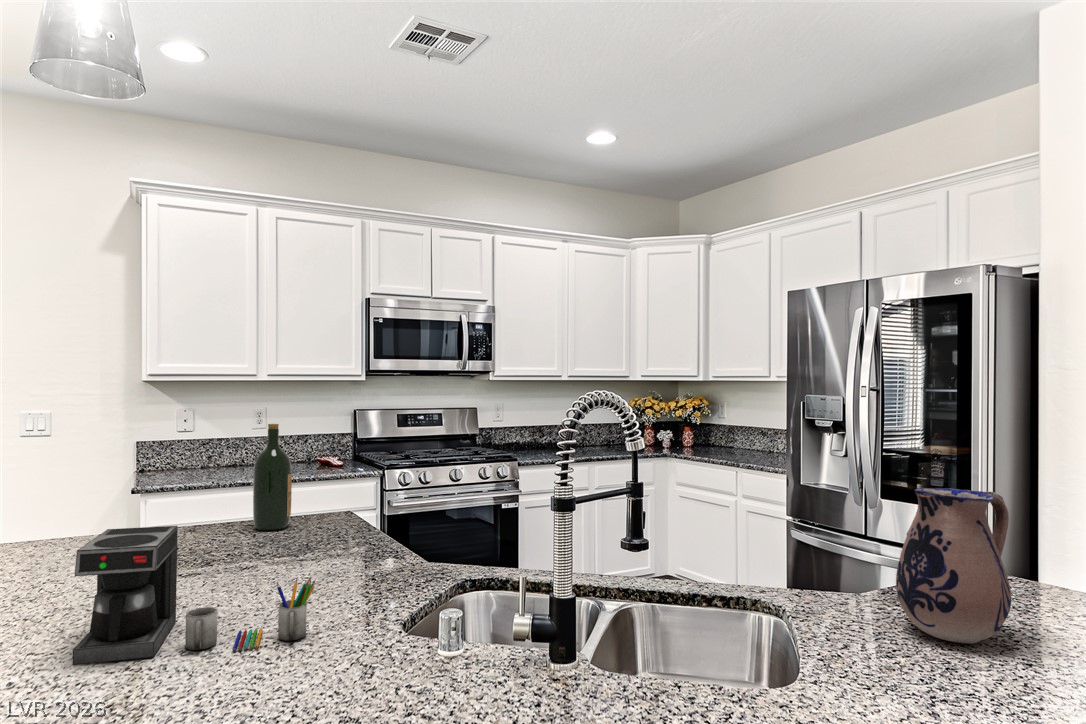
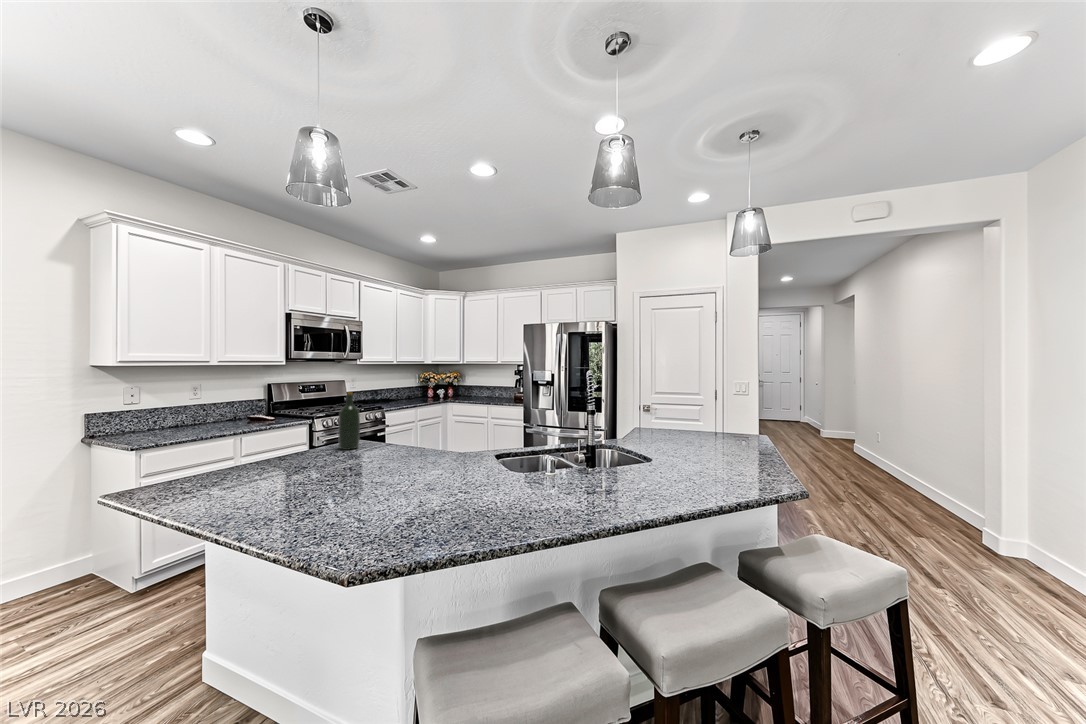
ceramic pitcher: present [896,488,1011,644] -> none [632,400,662,443]
coffee maker: present [73,526,315,665] -> none [399,437,490,497]

